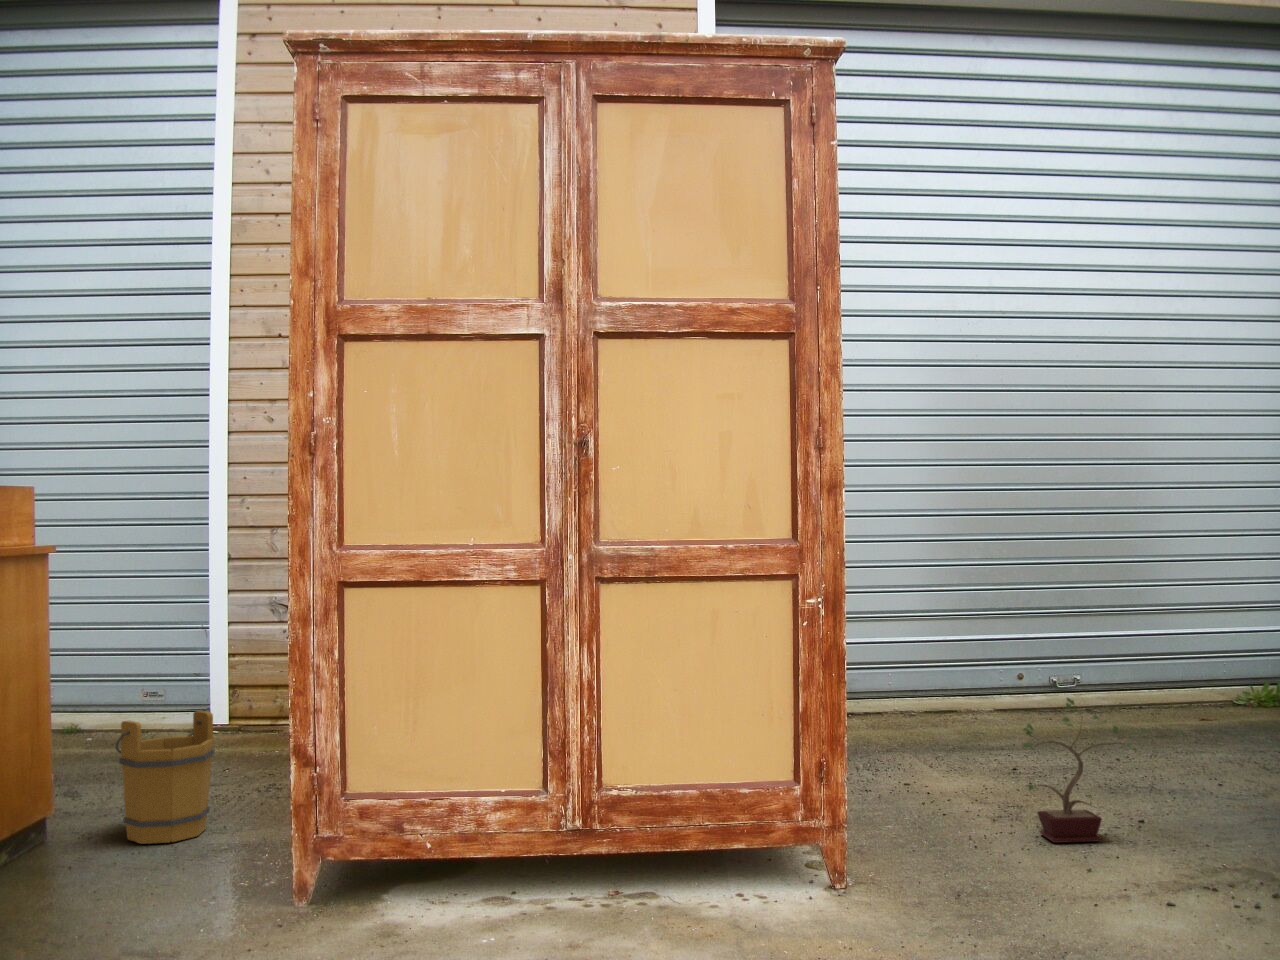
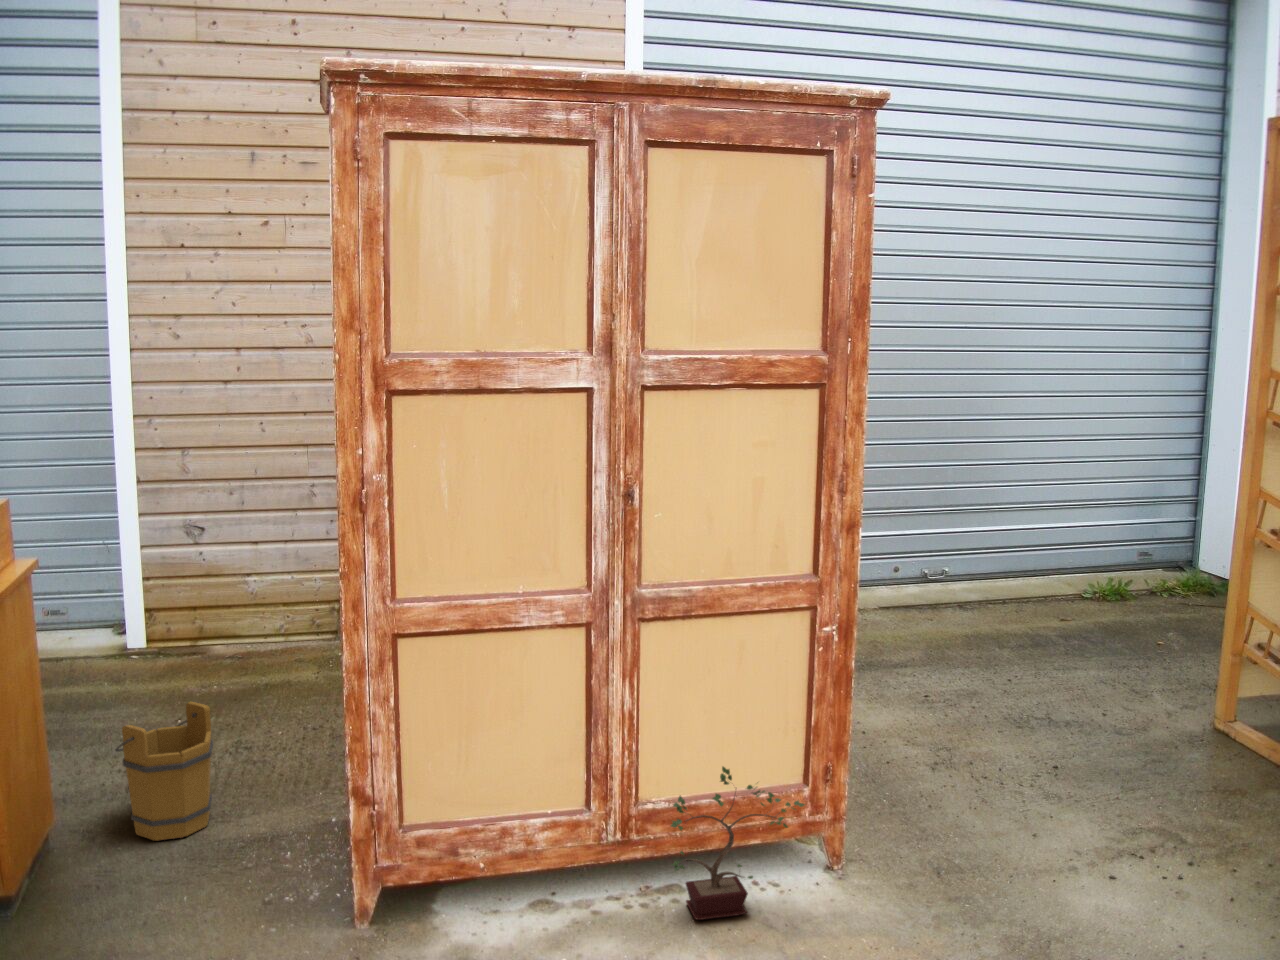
potted plant: present [1023,698,1151,843] -> present [671,767,805,920]

